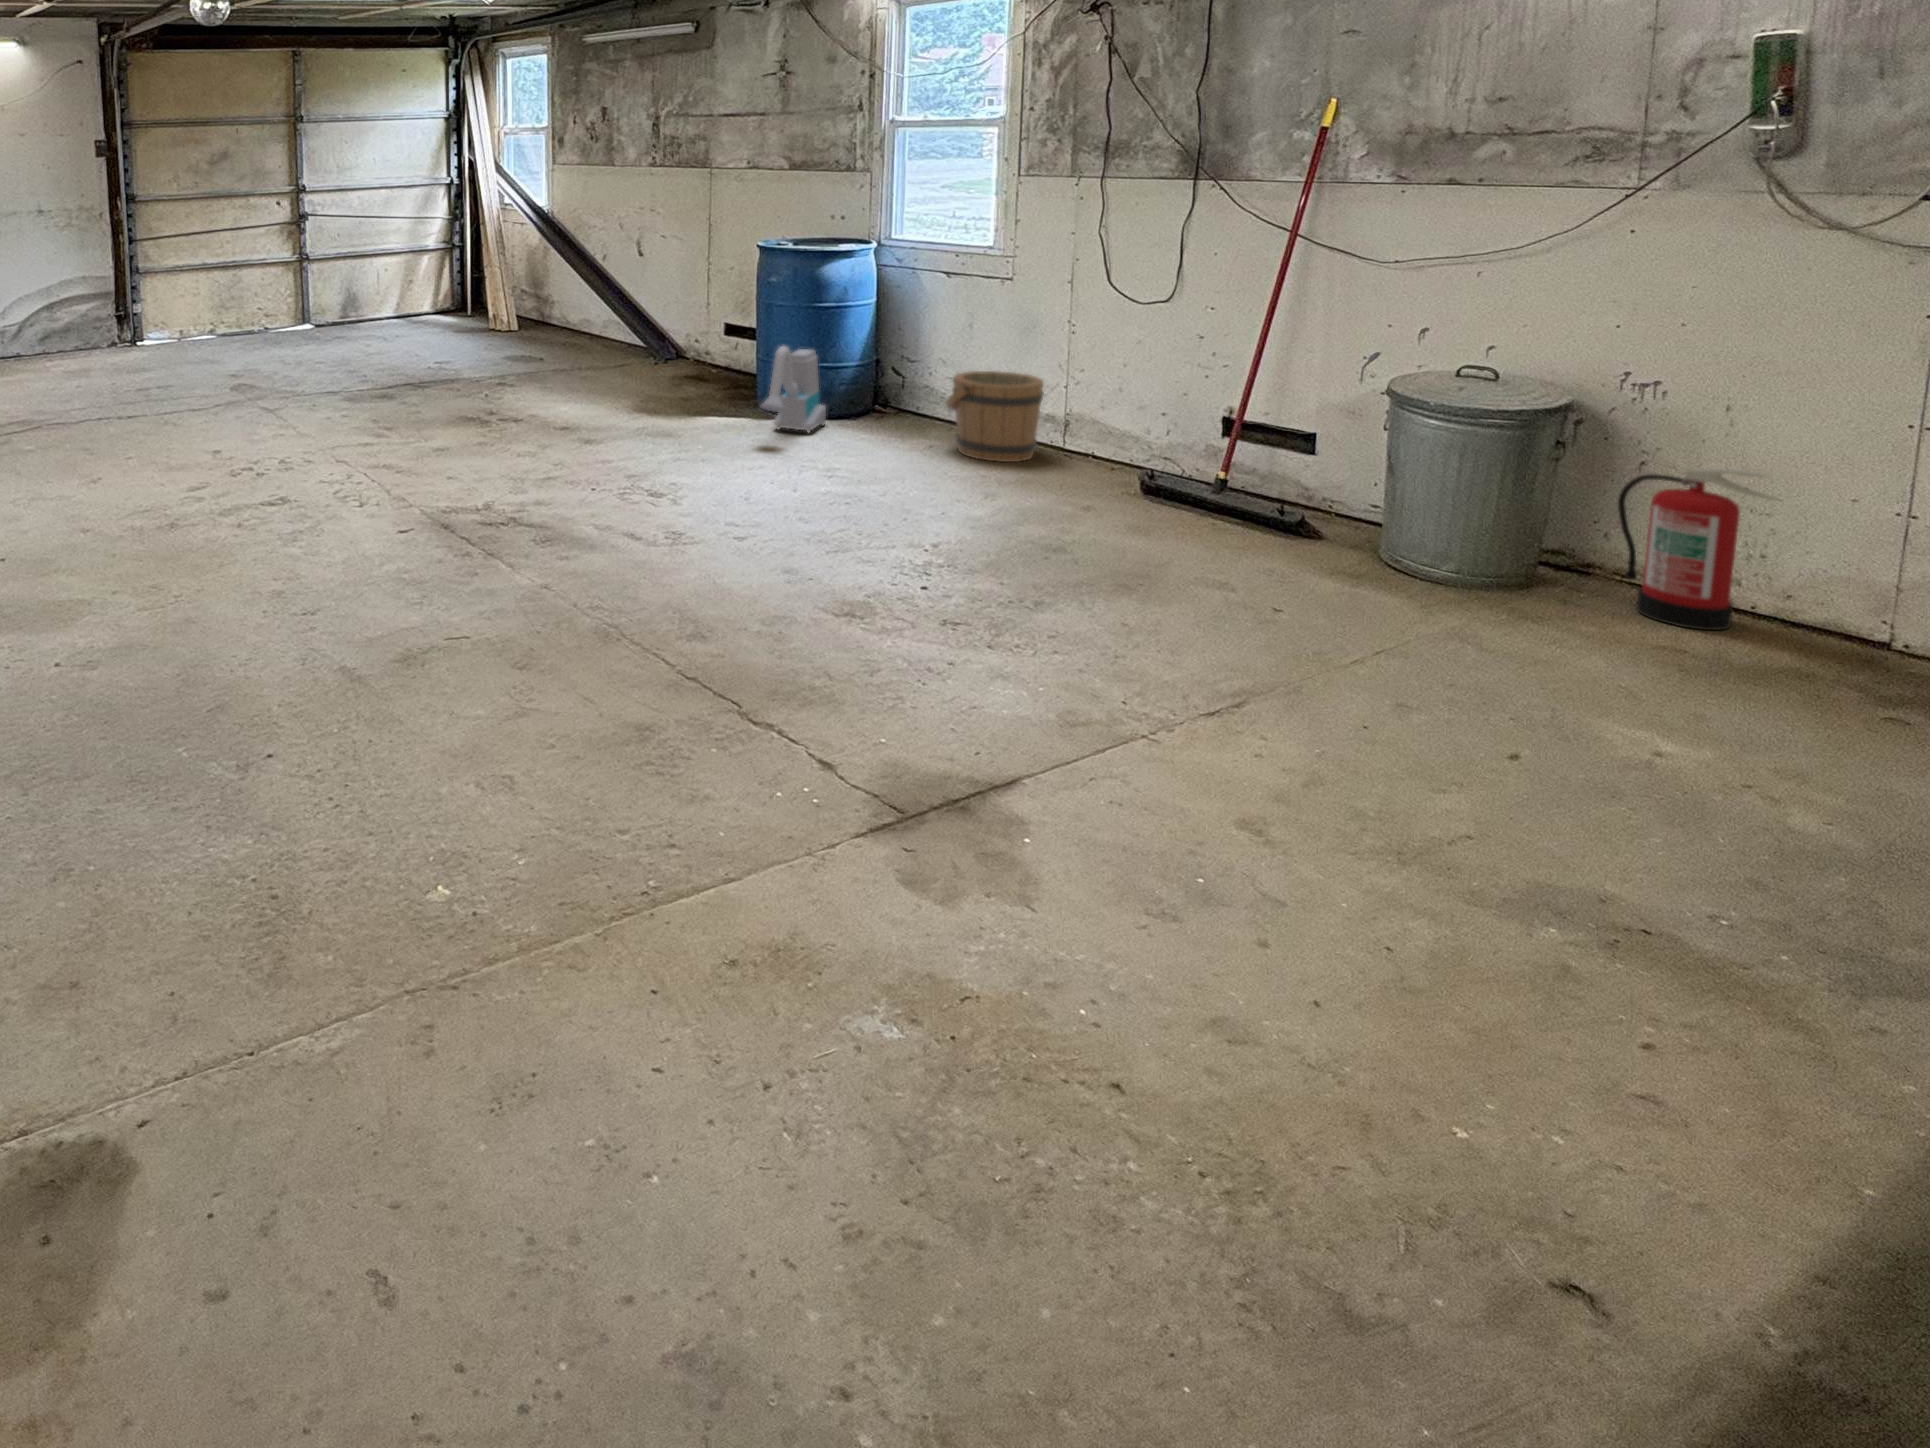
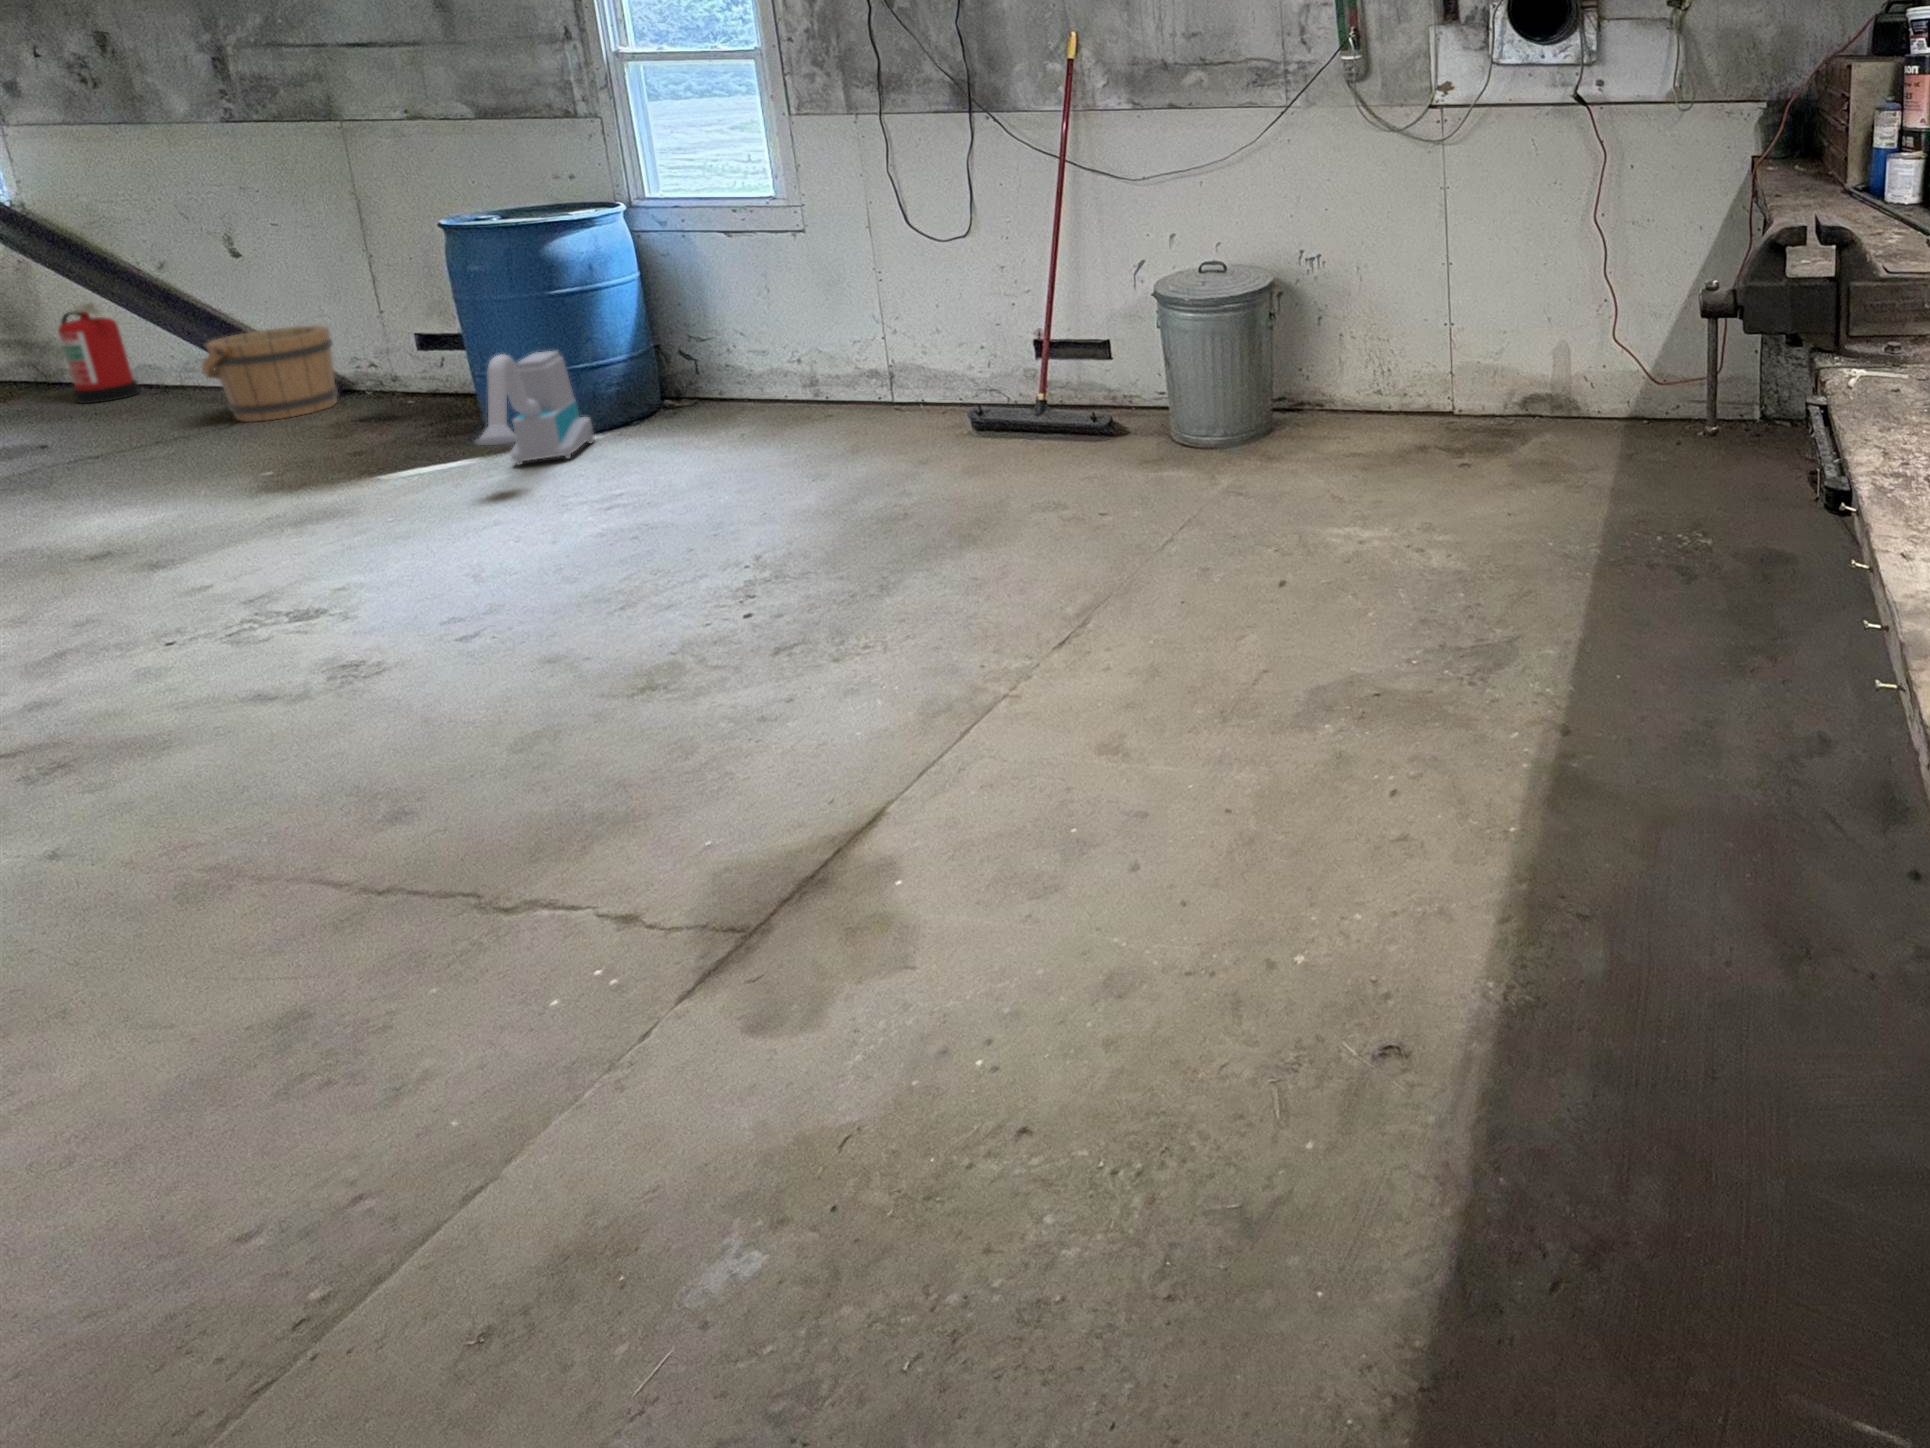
bucket: present [946,371,1044,462] -> present [202,326,338,422]
fire extinguisher: present [1618,468,1780,630] -> present [58,302,139,404]

